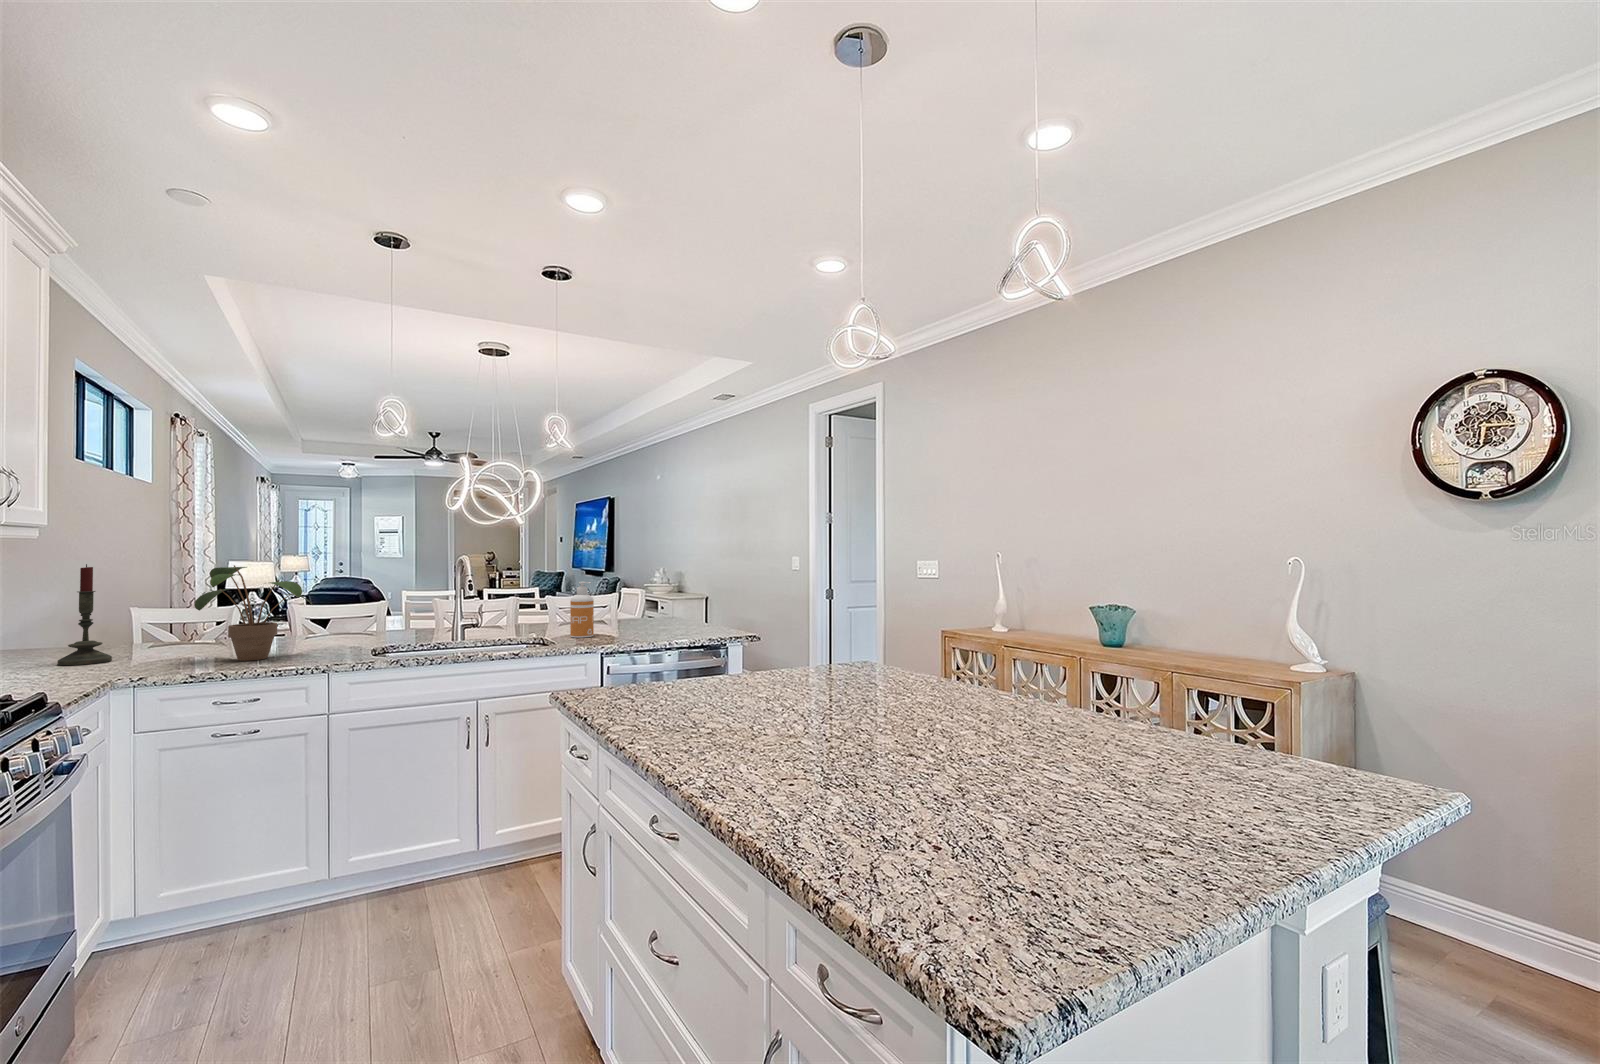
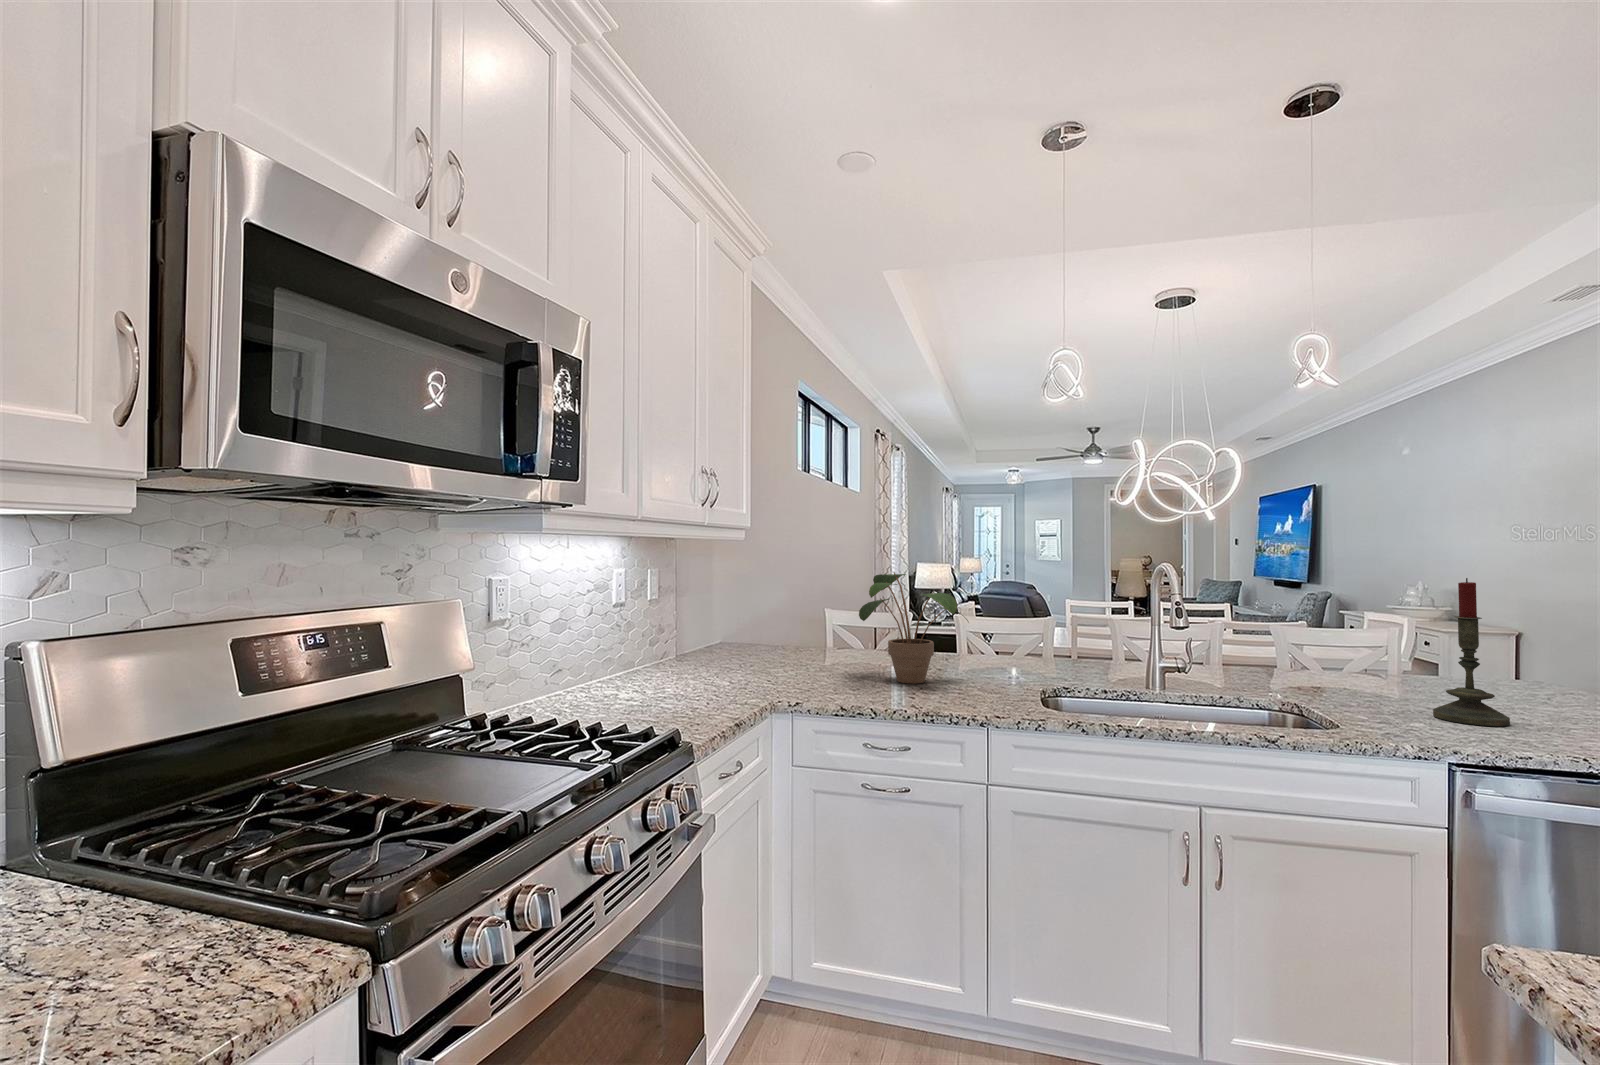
candle: present [57,564,112,666] -> present [1433,578,1510,726]
soap dispenser: present [570,581,594,638] -> none [1334,613,1383,710]

